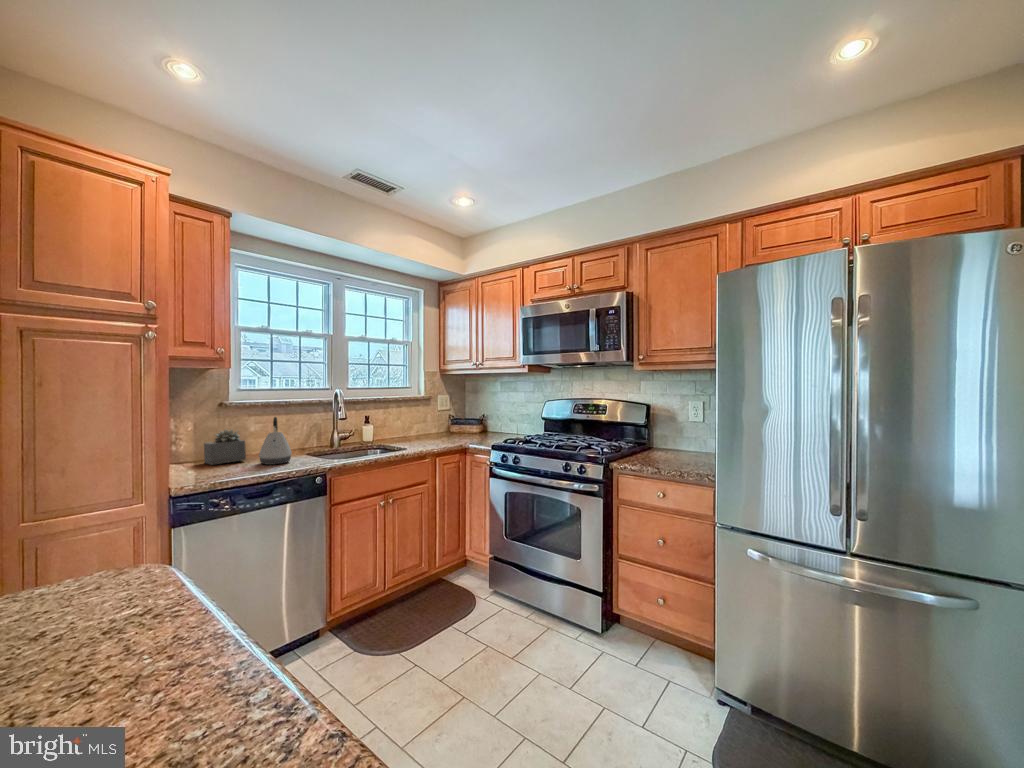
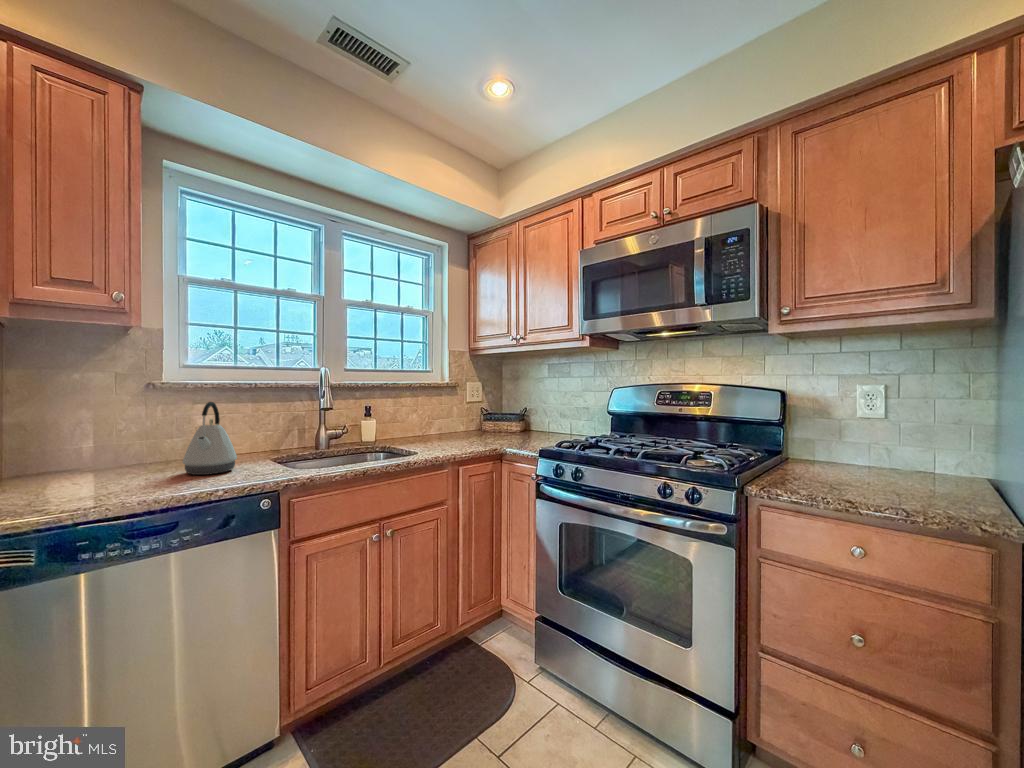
succulent plant: present [204,430,246,465] -> none [112,419,174,473]

